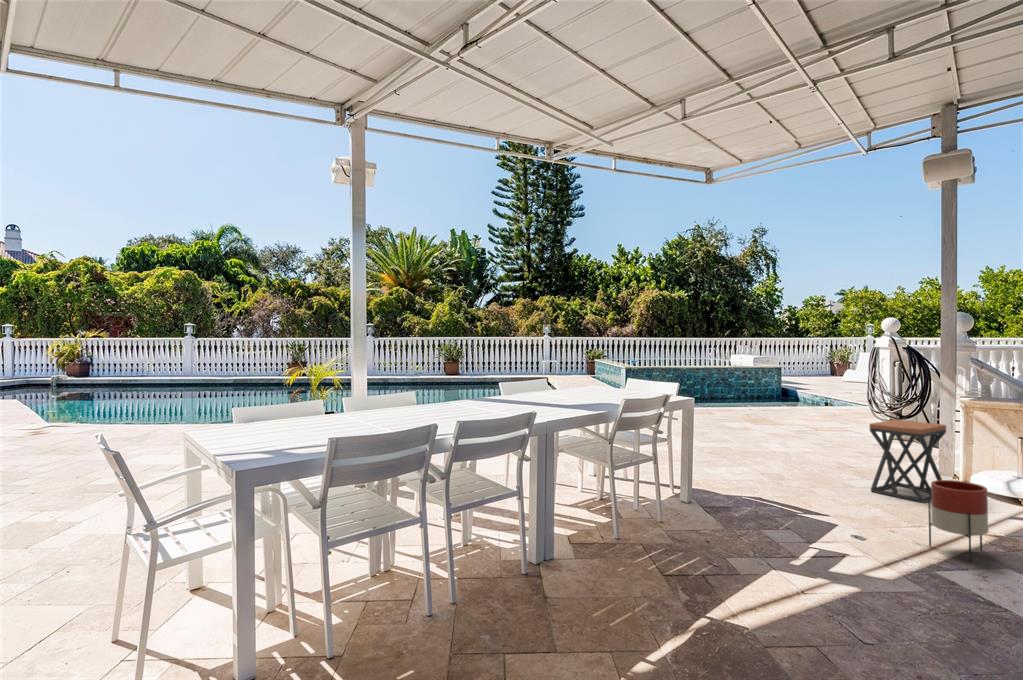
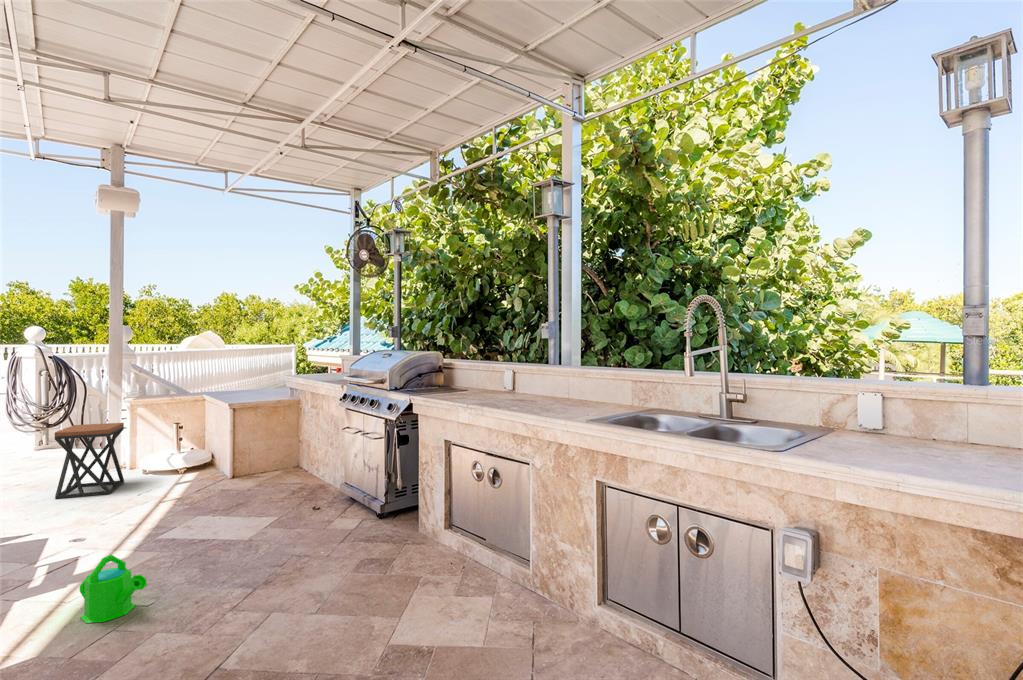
planter: present [928,480,988,562] -> none [139,462,184,523]
watering can: none [803,564,859,638] -> present [80,555,147,623]

